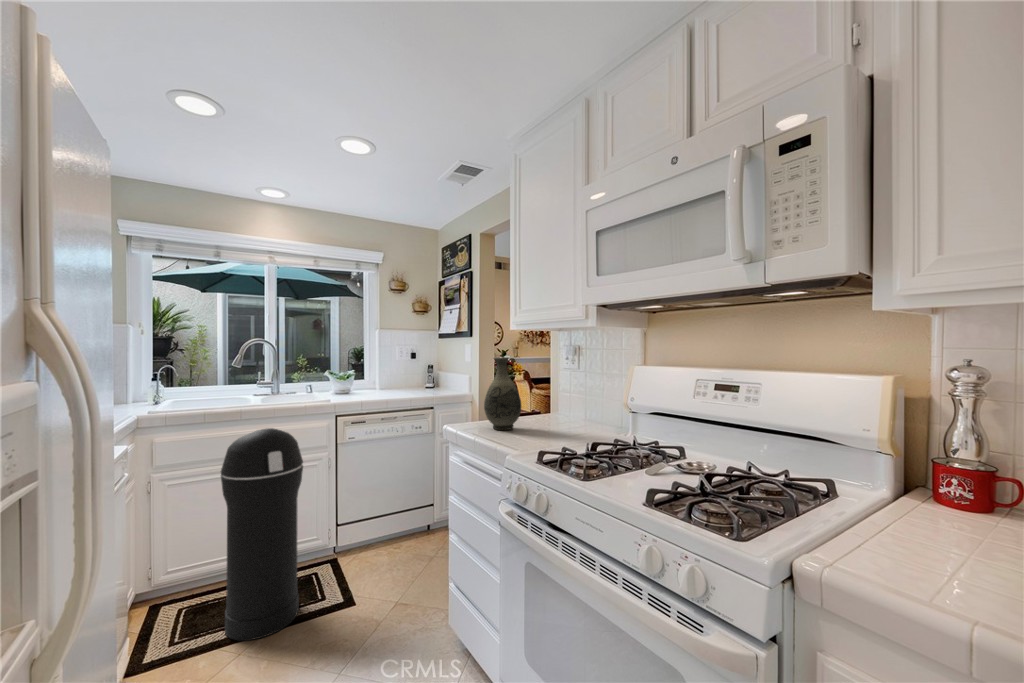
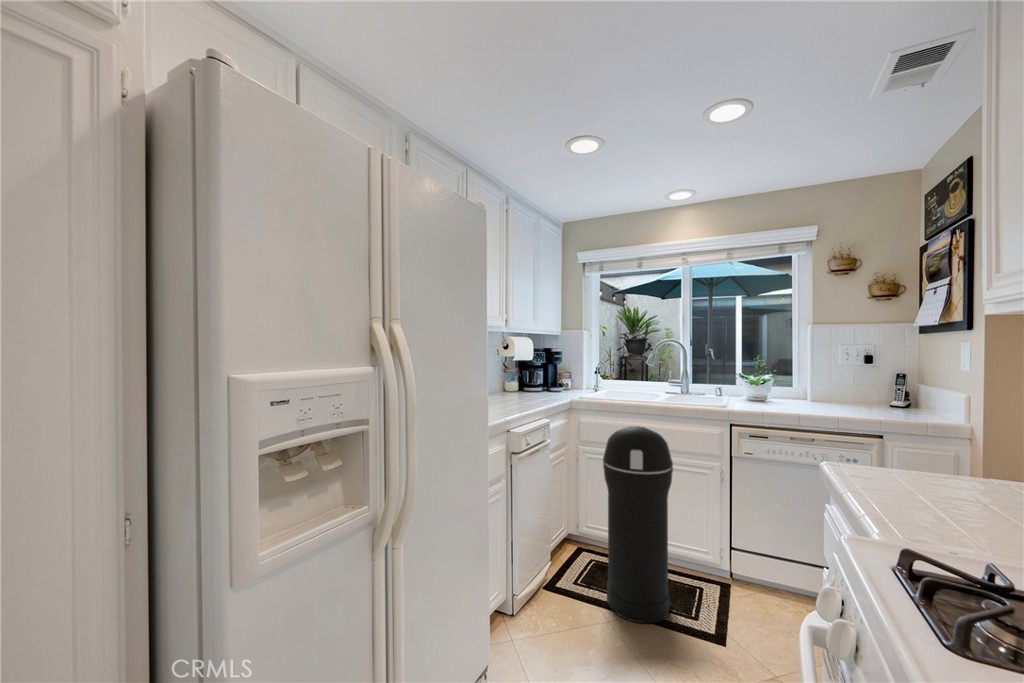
vase: present [484,357,521,430] -> none [871,376,964,511]

